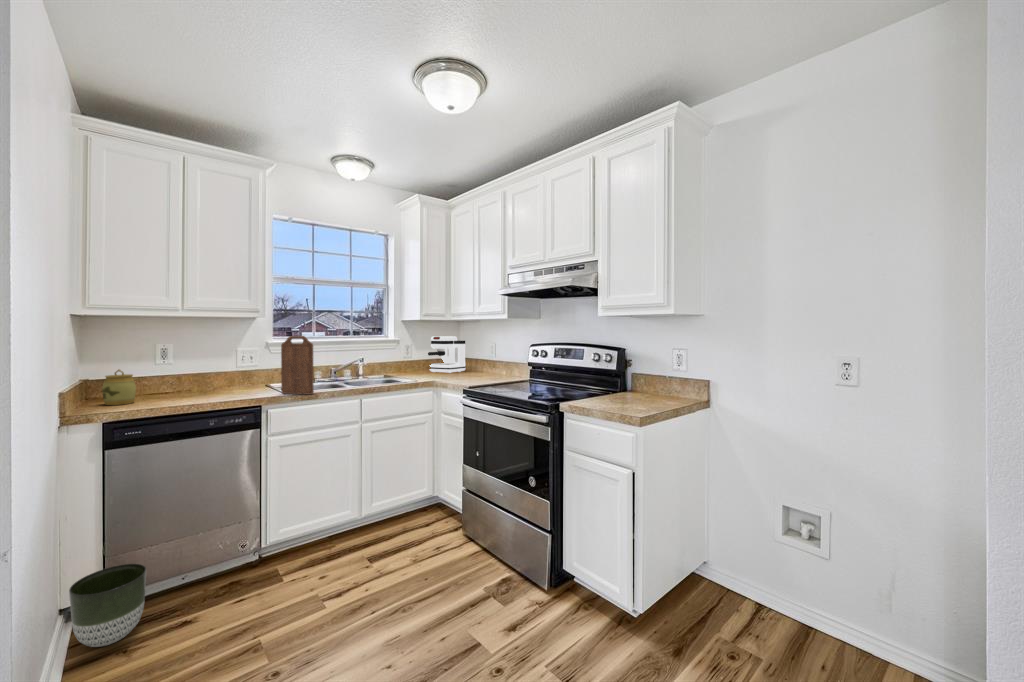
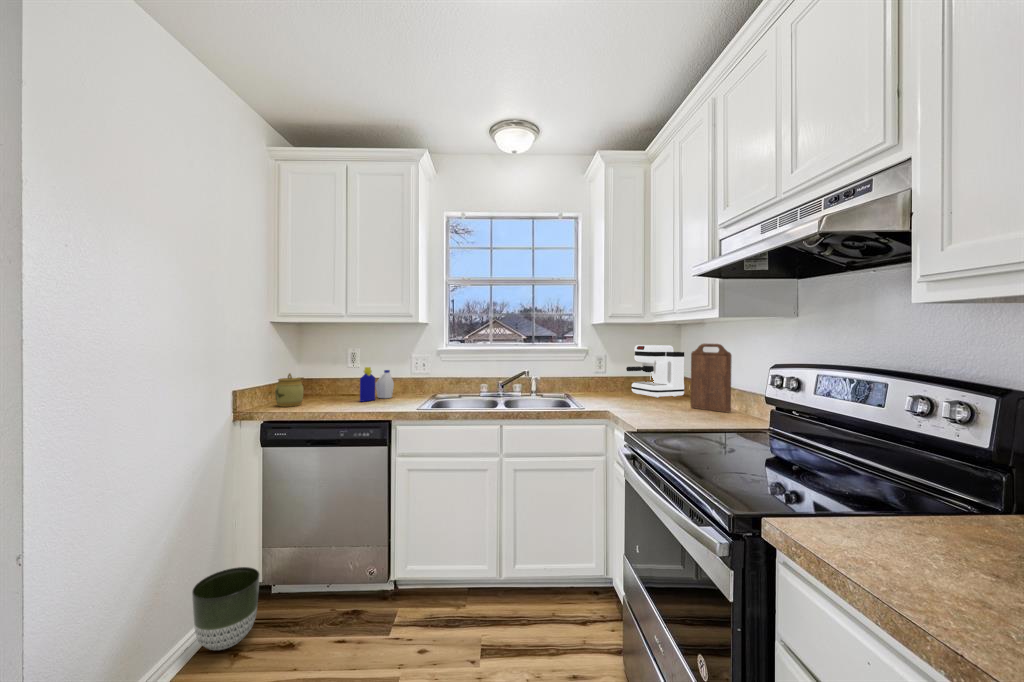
cutting board: present [281,336,314,394] -> present [690,344,732,412]
bottle: none [198,360,227,394] -> present [360,367,394,402]

